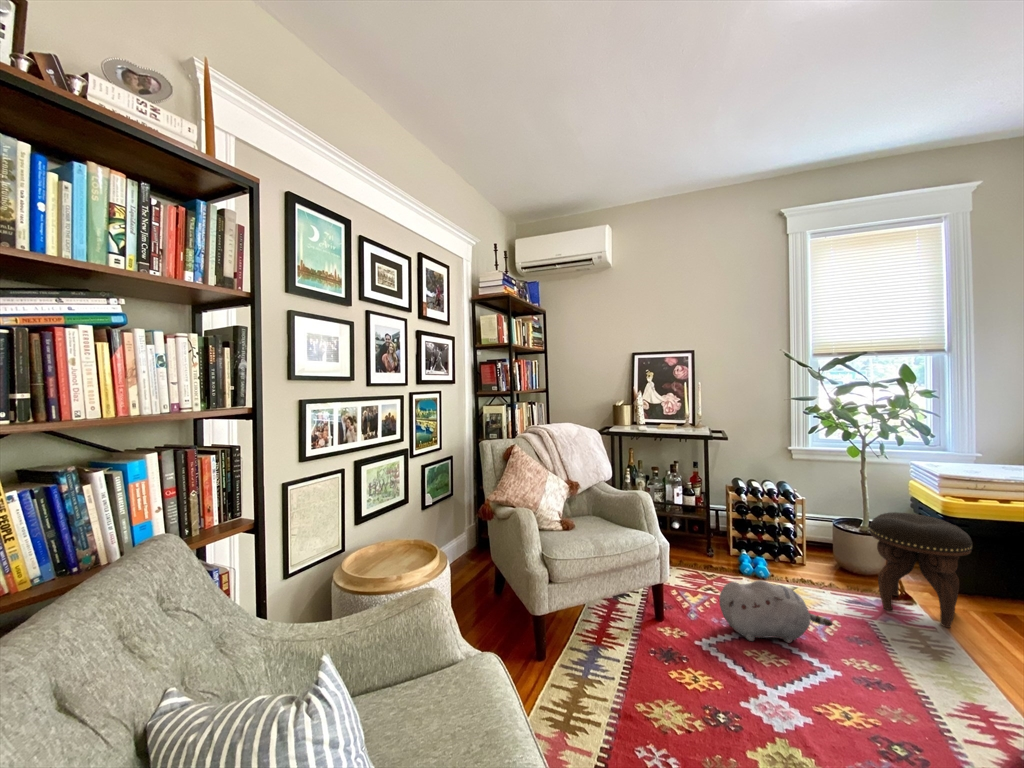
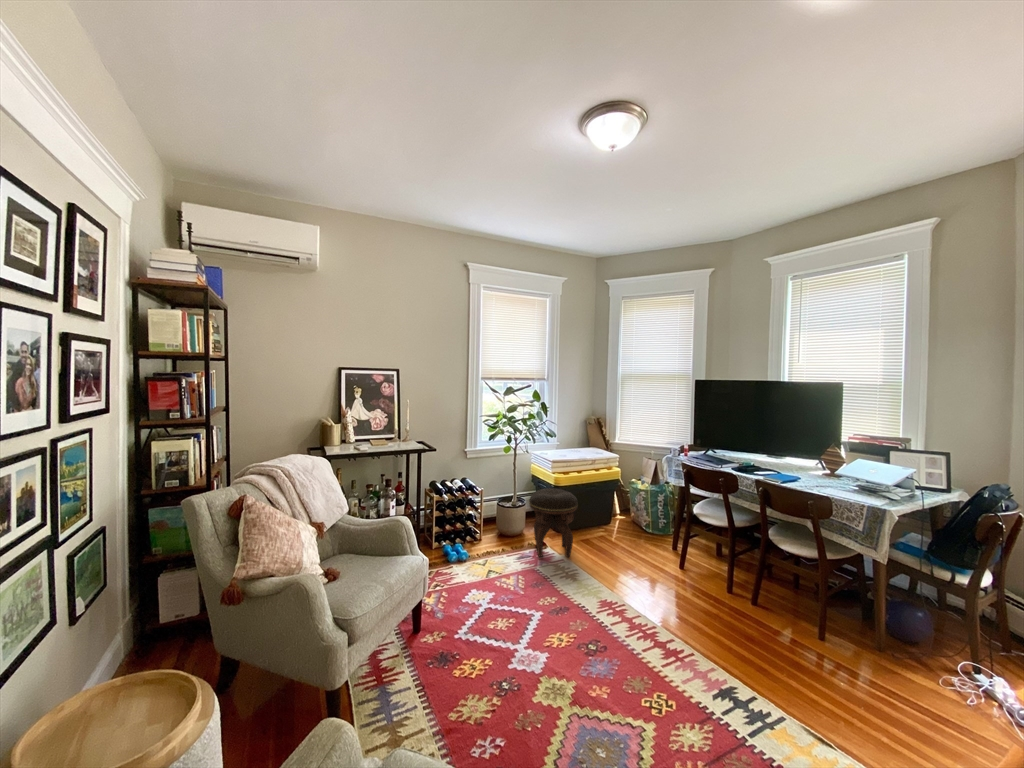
plush toy: present [719,580,832,643] -> none [464,564,531,616]

